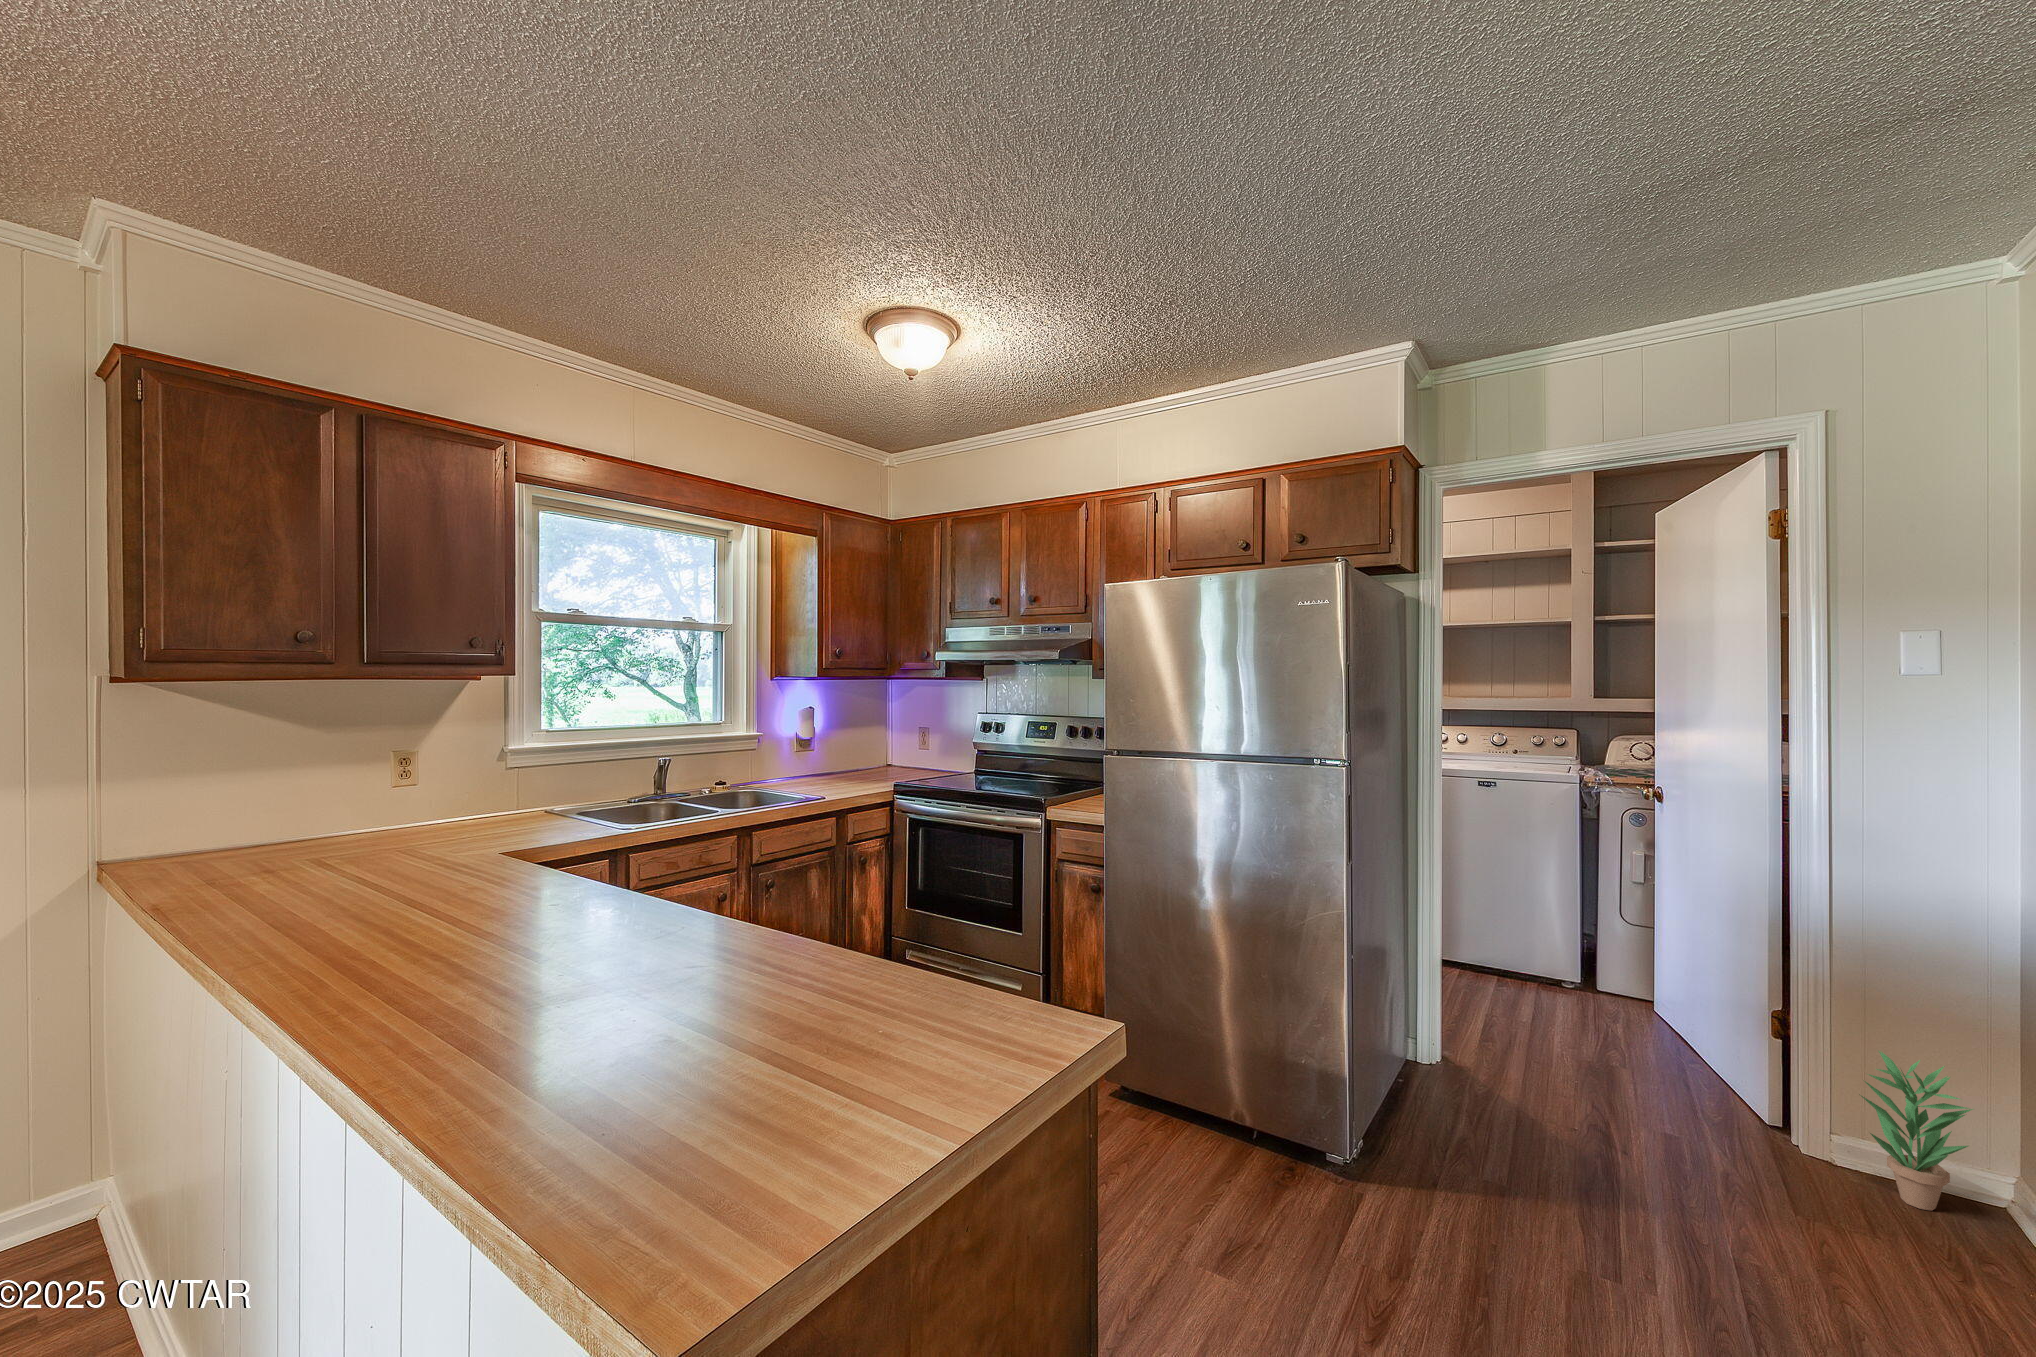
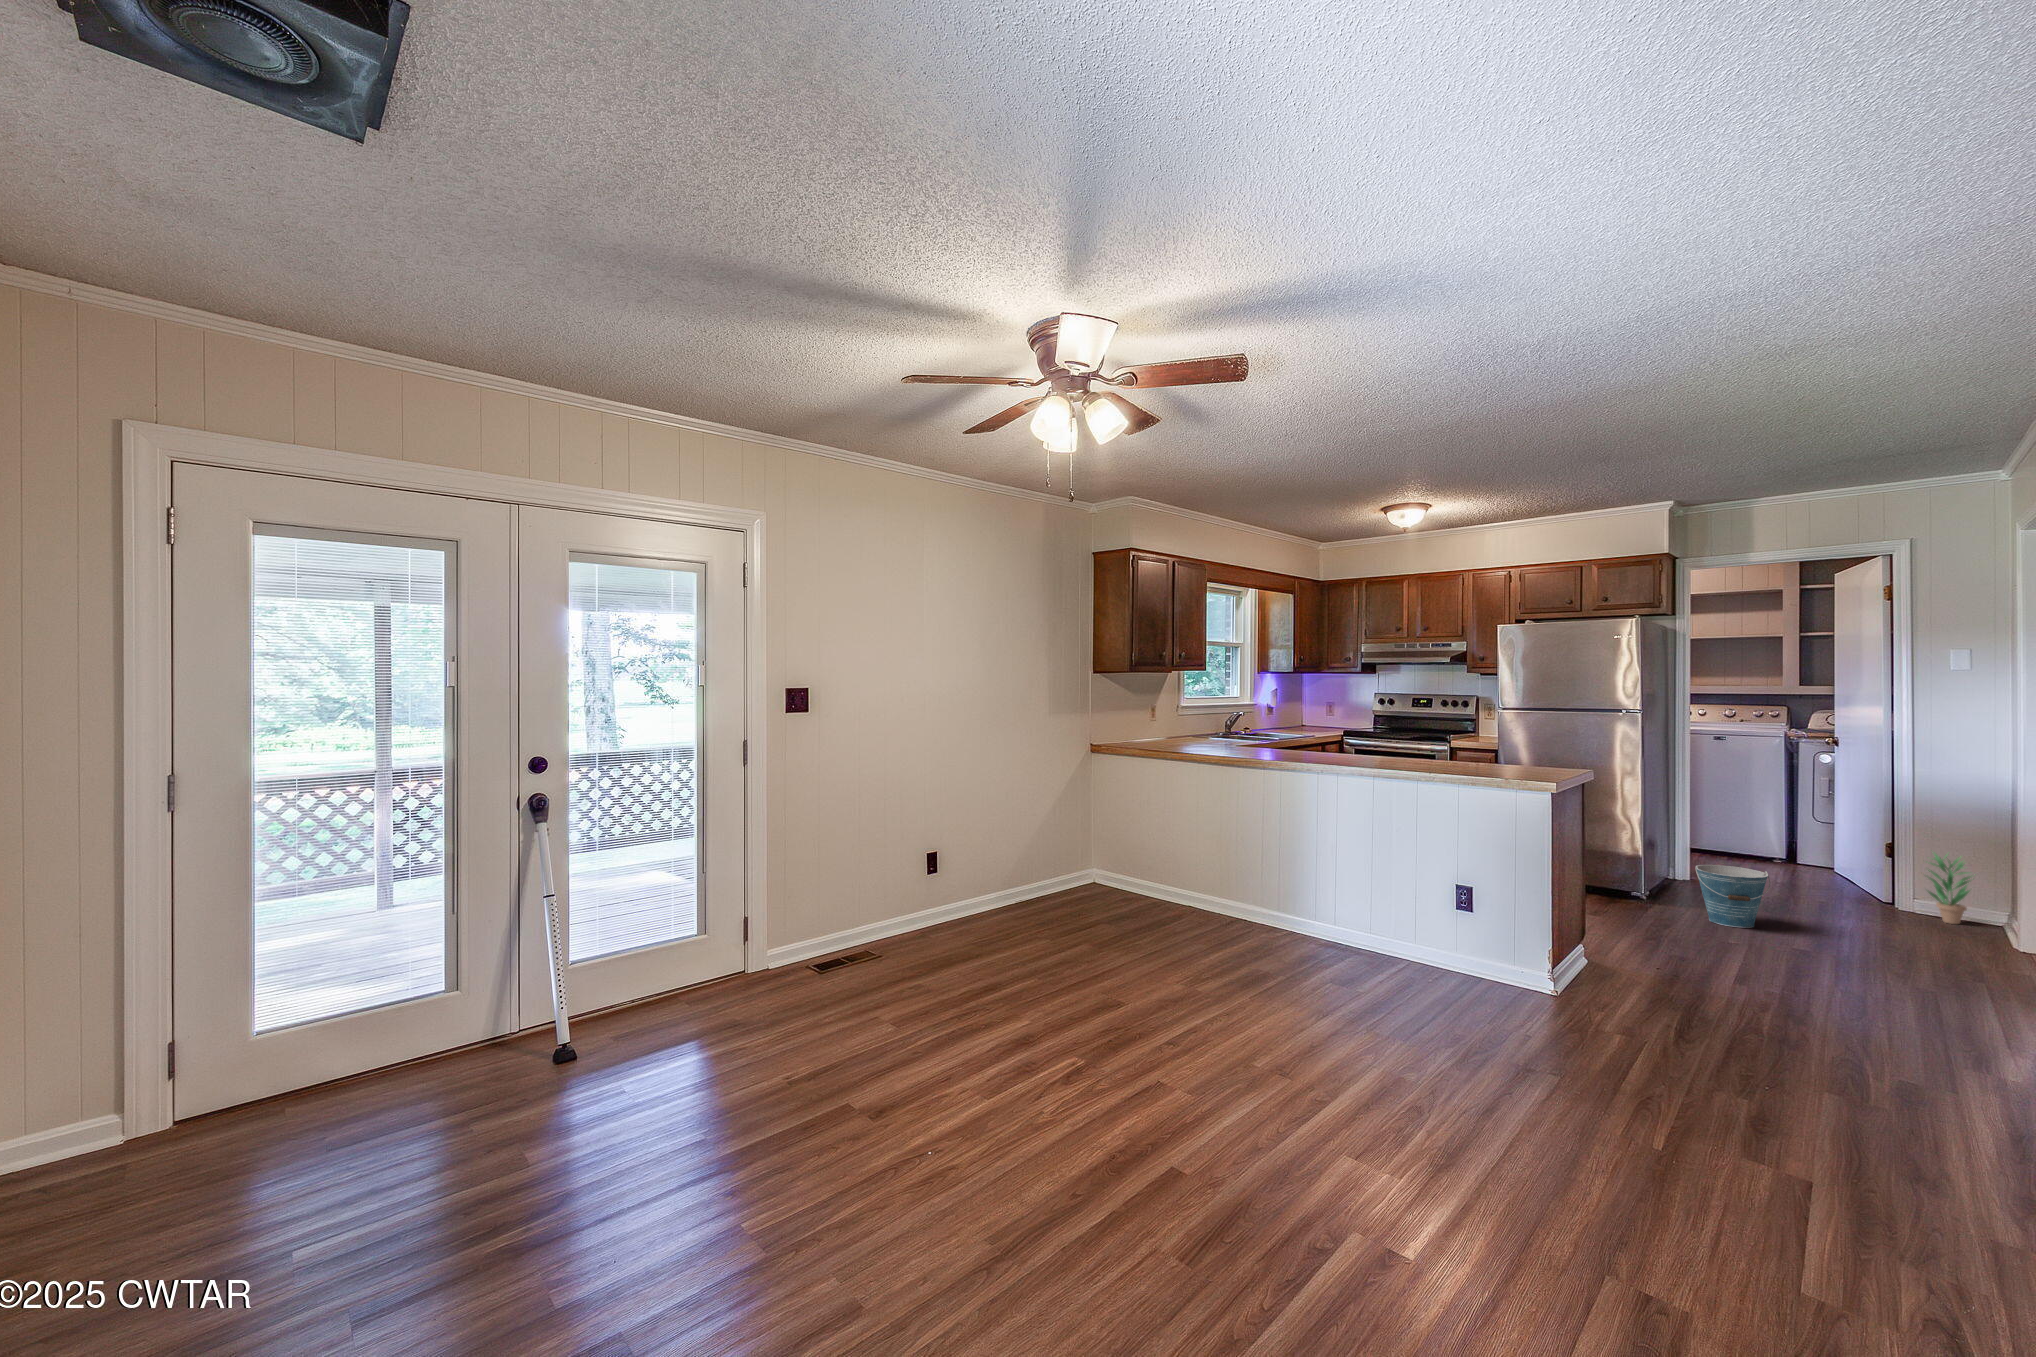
bucket: none [1446,1106,1601,1287] -> present [1695,865,1770,928]

